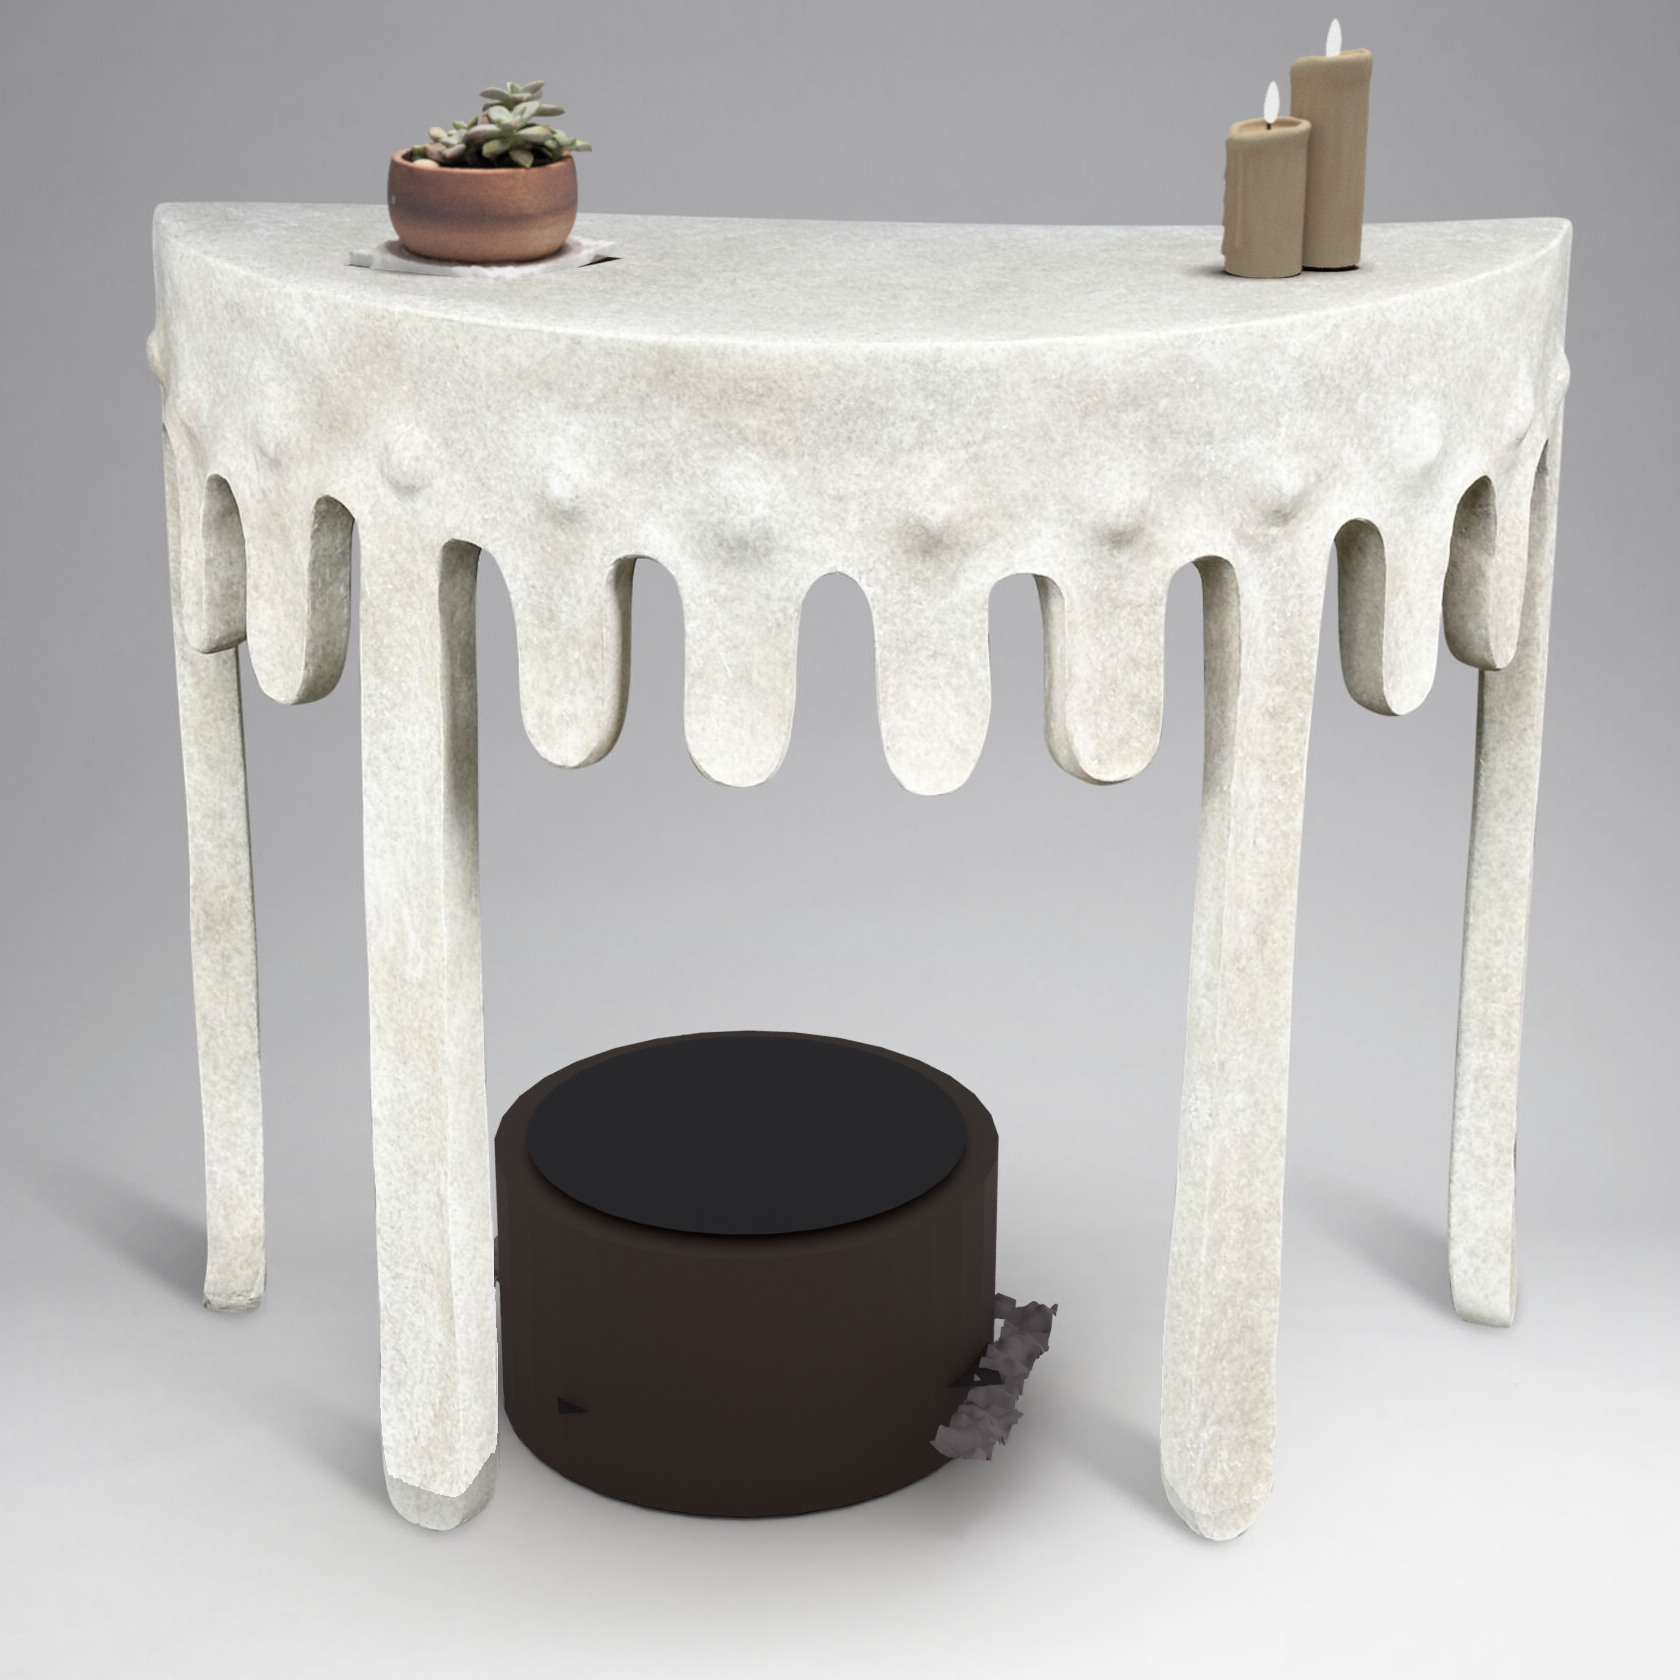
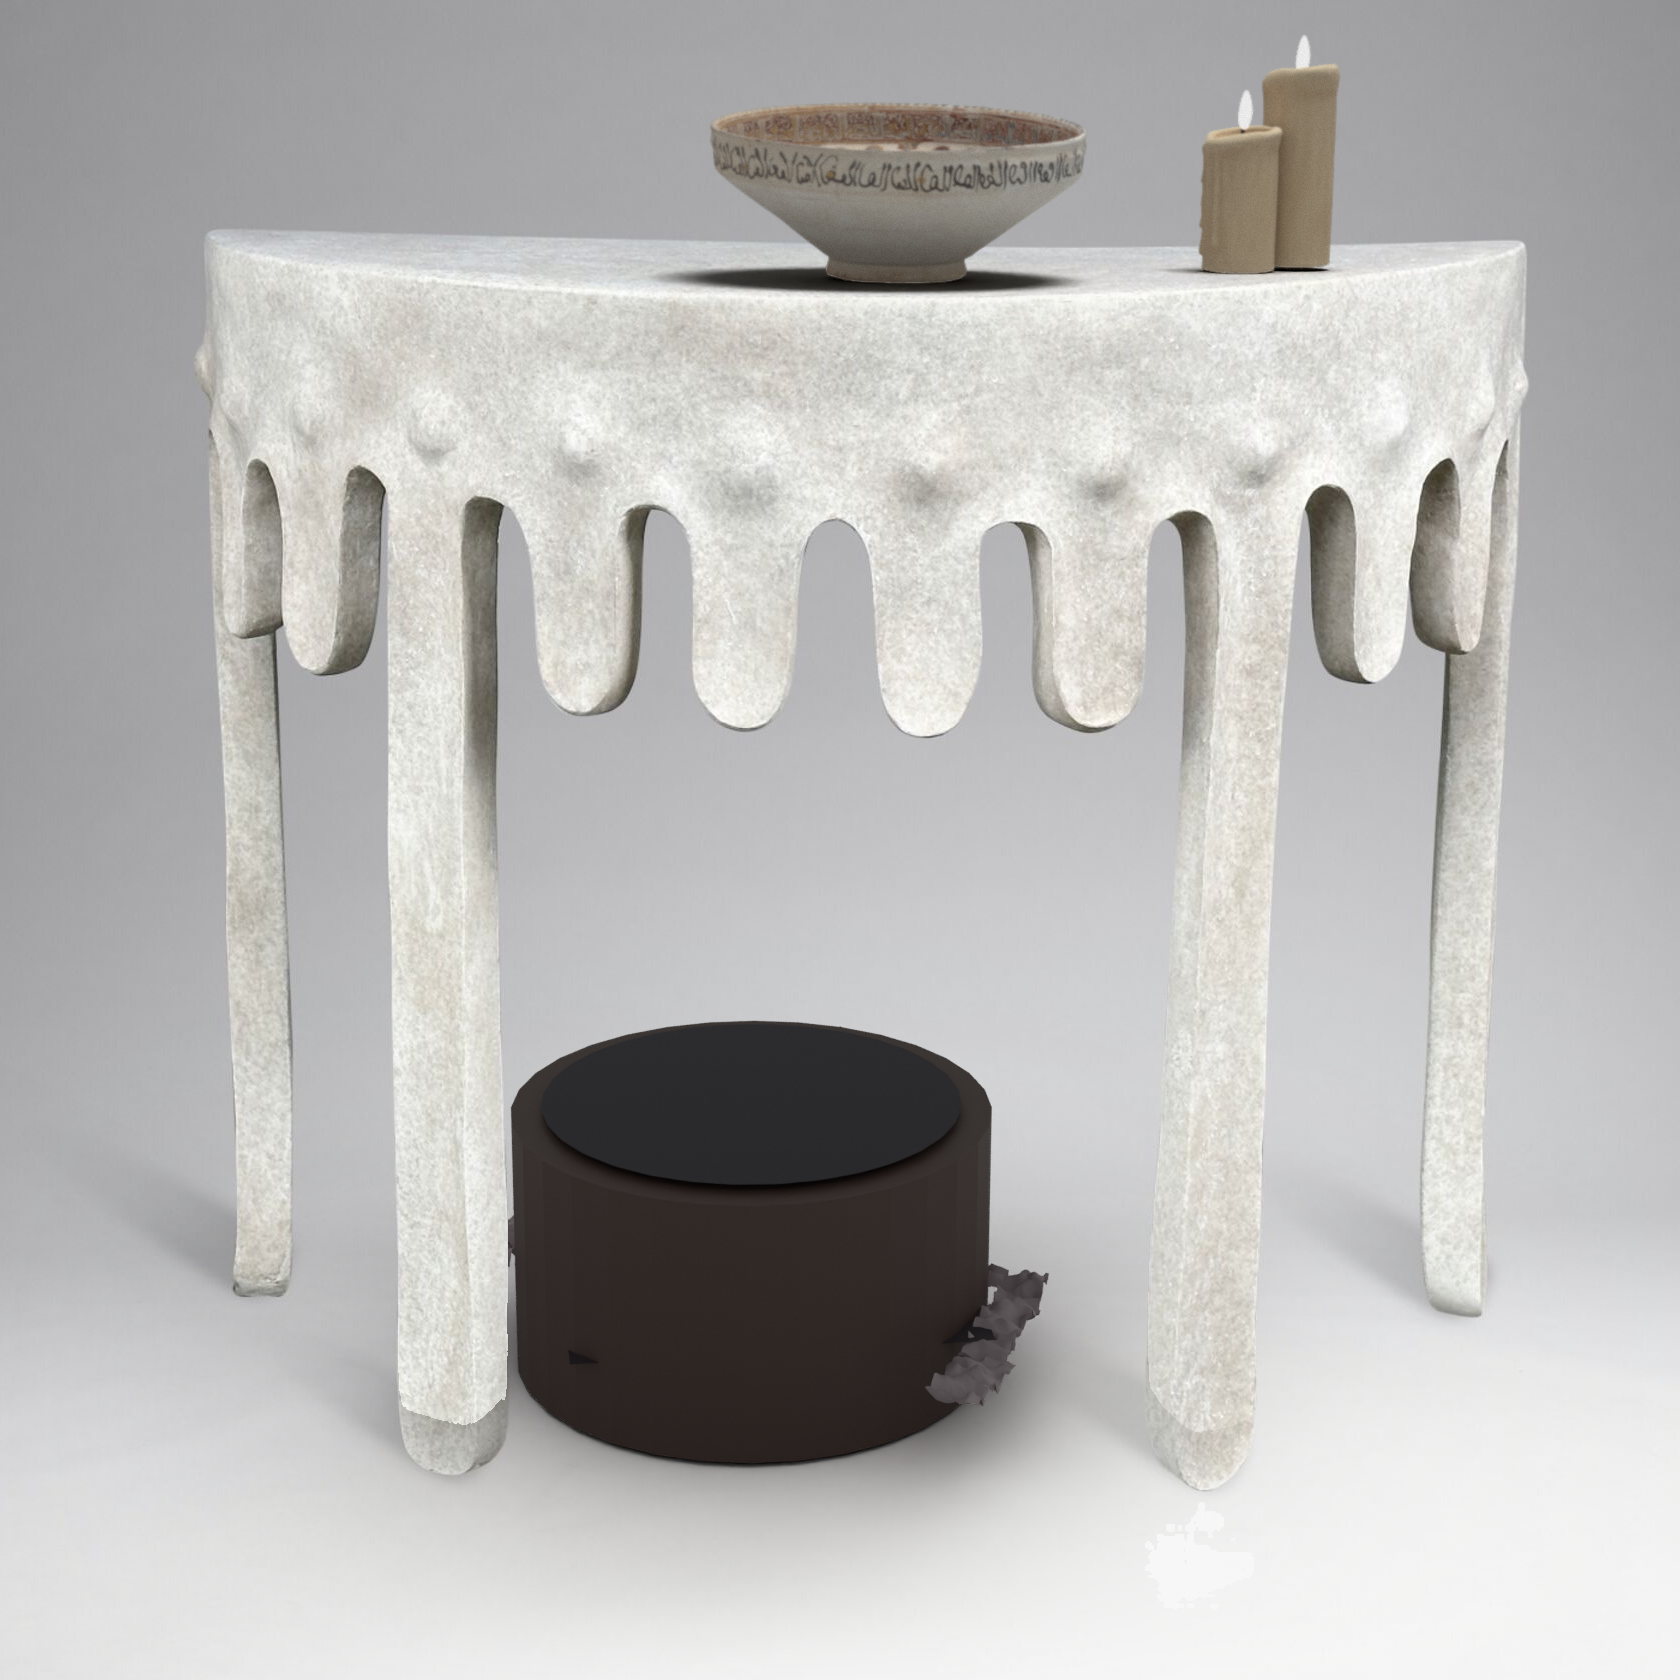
succulent plant: present [349,80,623,281] -> none [381,92,640,280]
decorative bowl: none [700,96,1102,308] -> present [710,103,1087,284]

